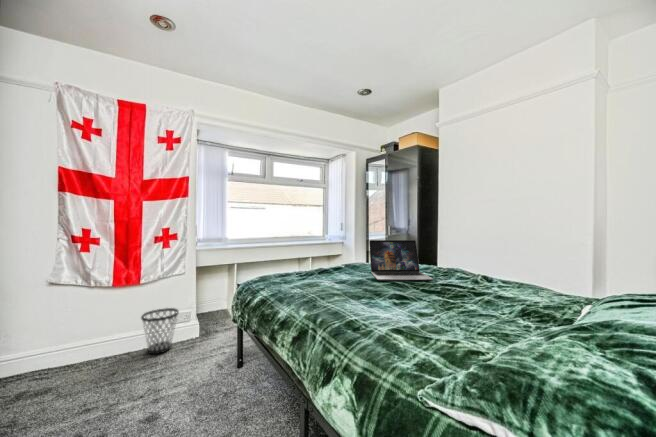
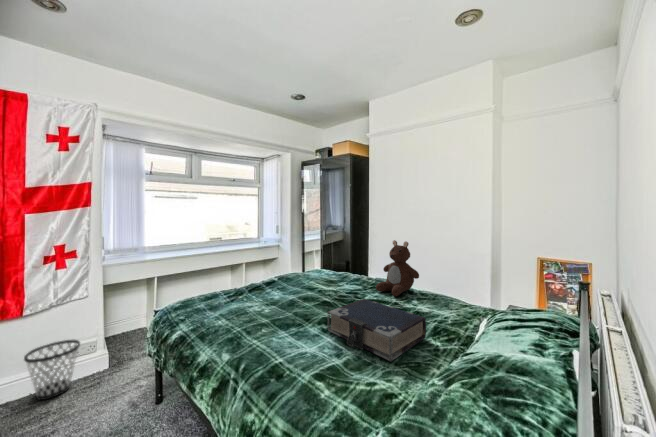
teddy bear: none [450,225,502,283] -> present [376,240,419,296]
laptop: present [369,240,433,280] -> none [302,253,361,298]
book: none [399,277,512,328] -> present [327,299,426,361]

